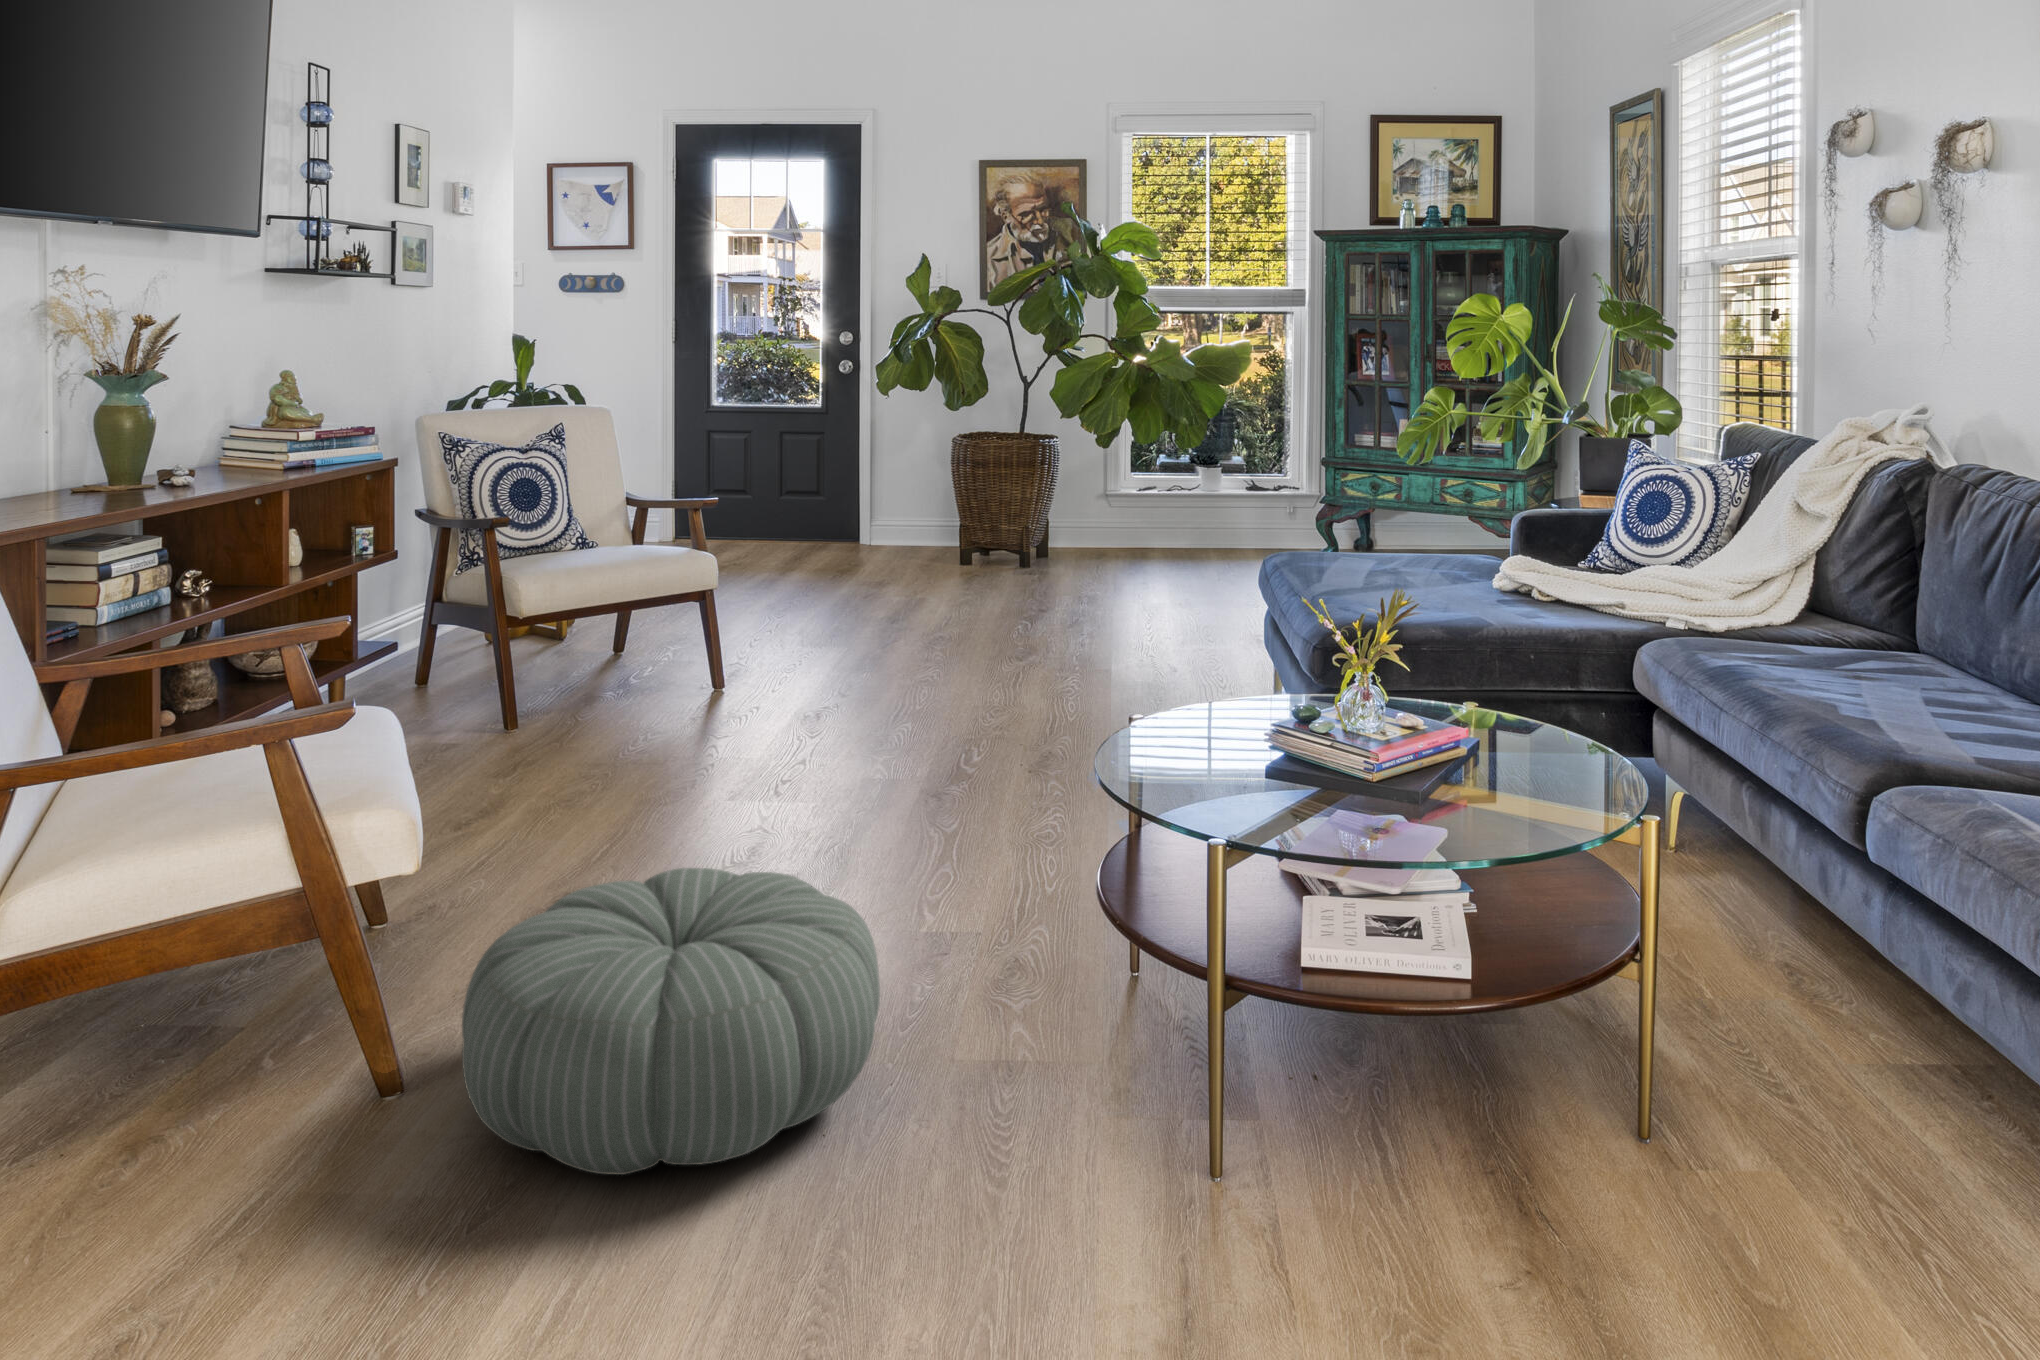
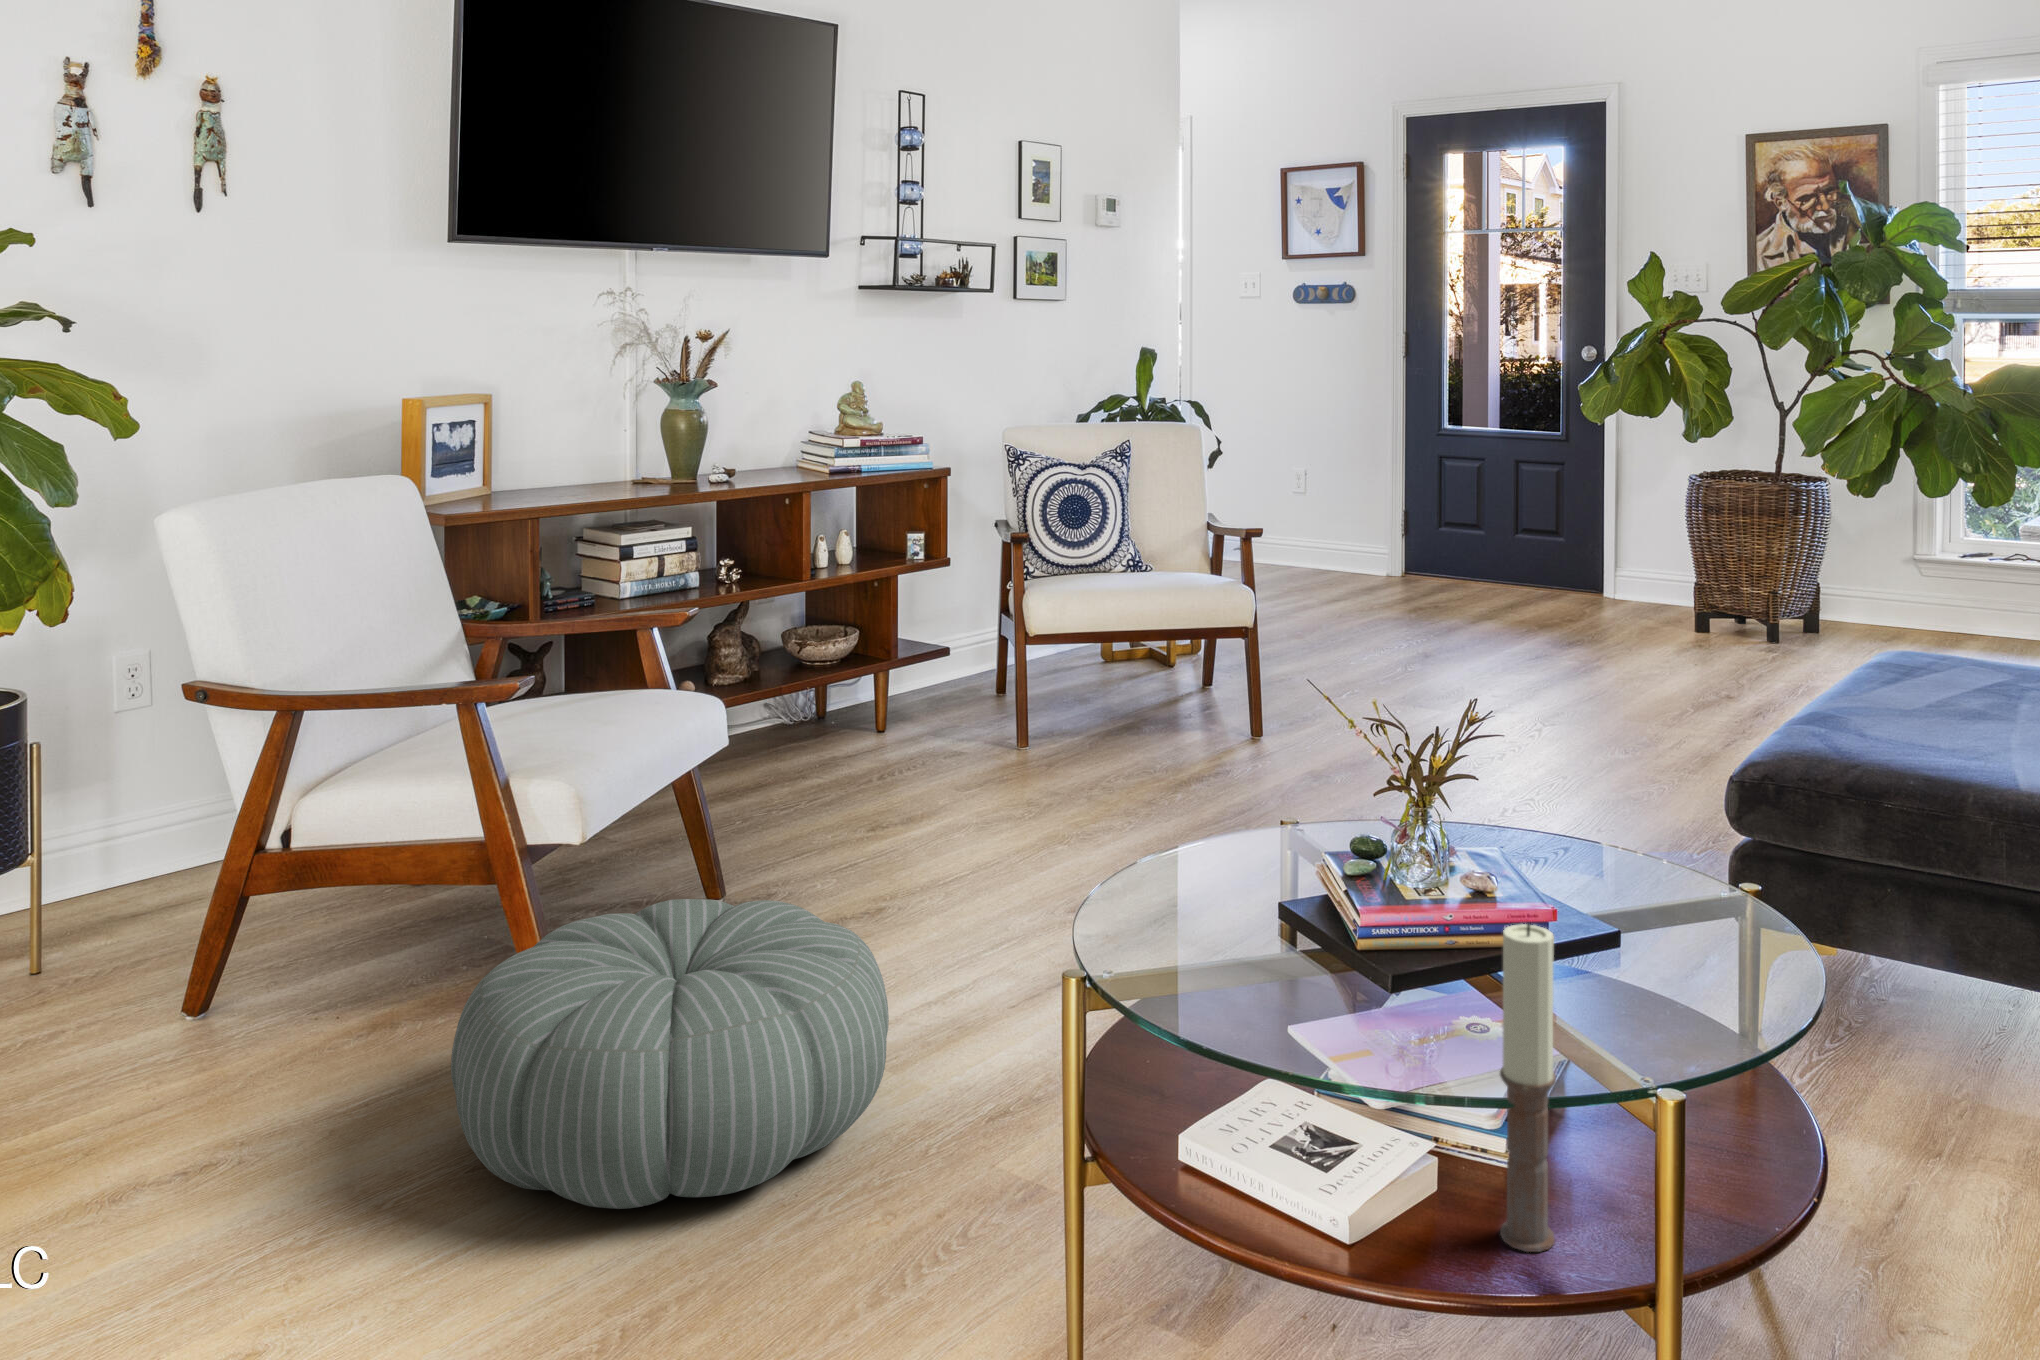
candle: none [1522,711,1558,919] -> present [1500,923,1556,1252]

